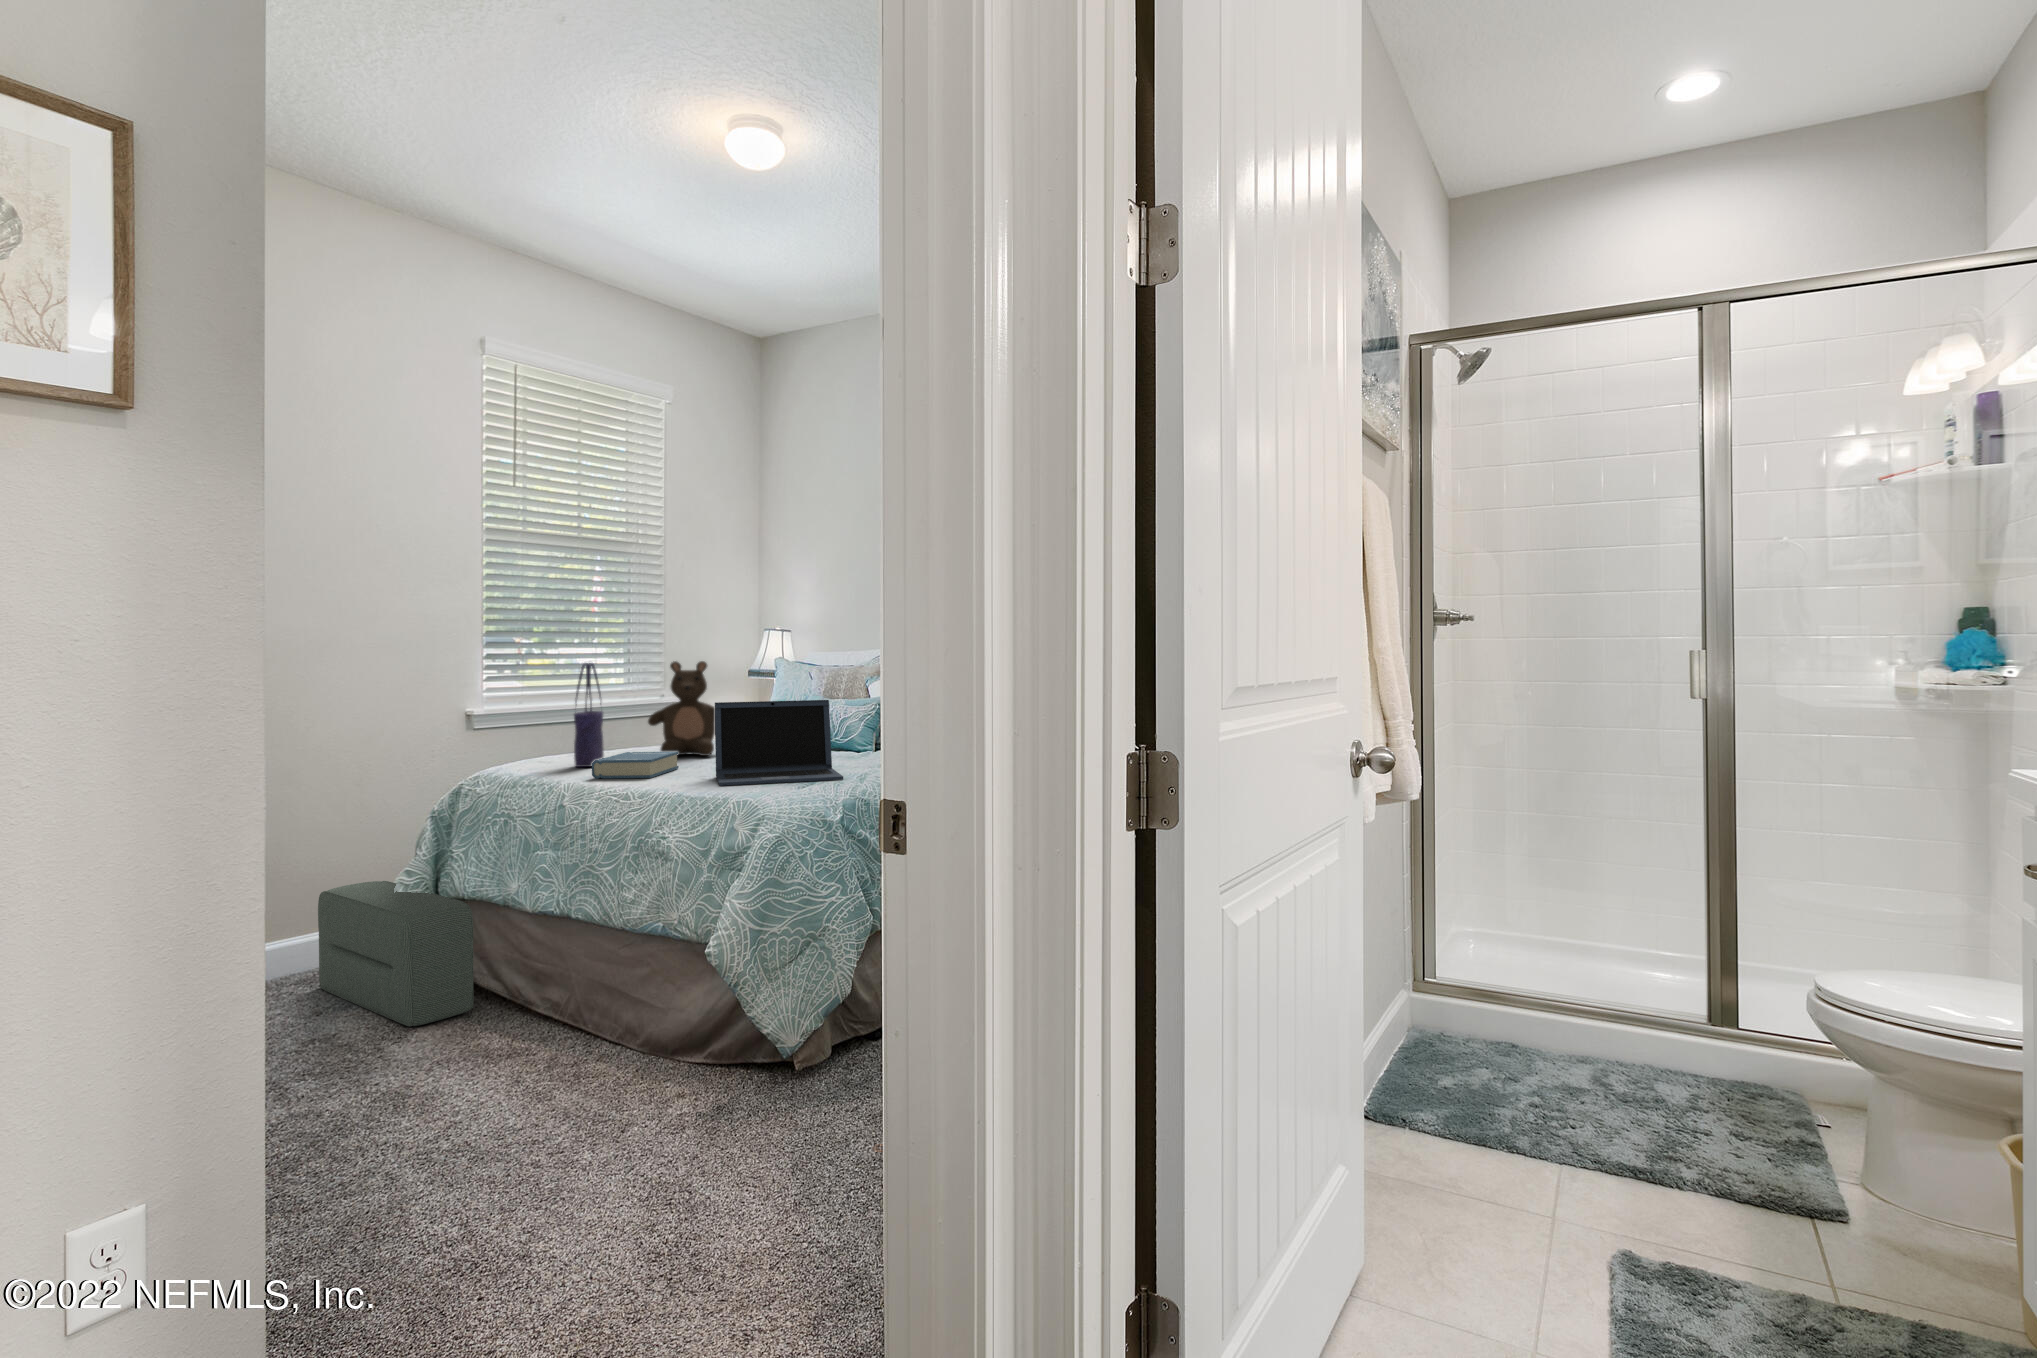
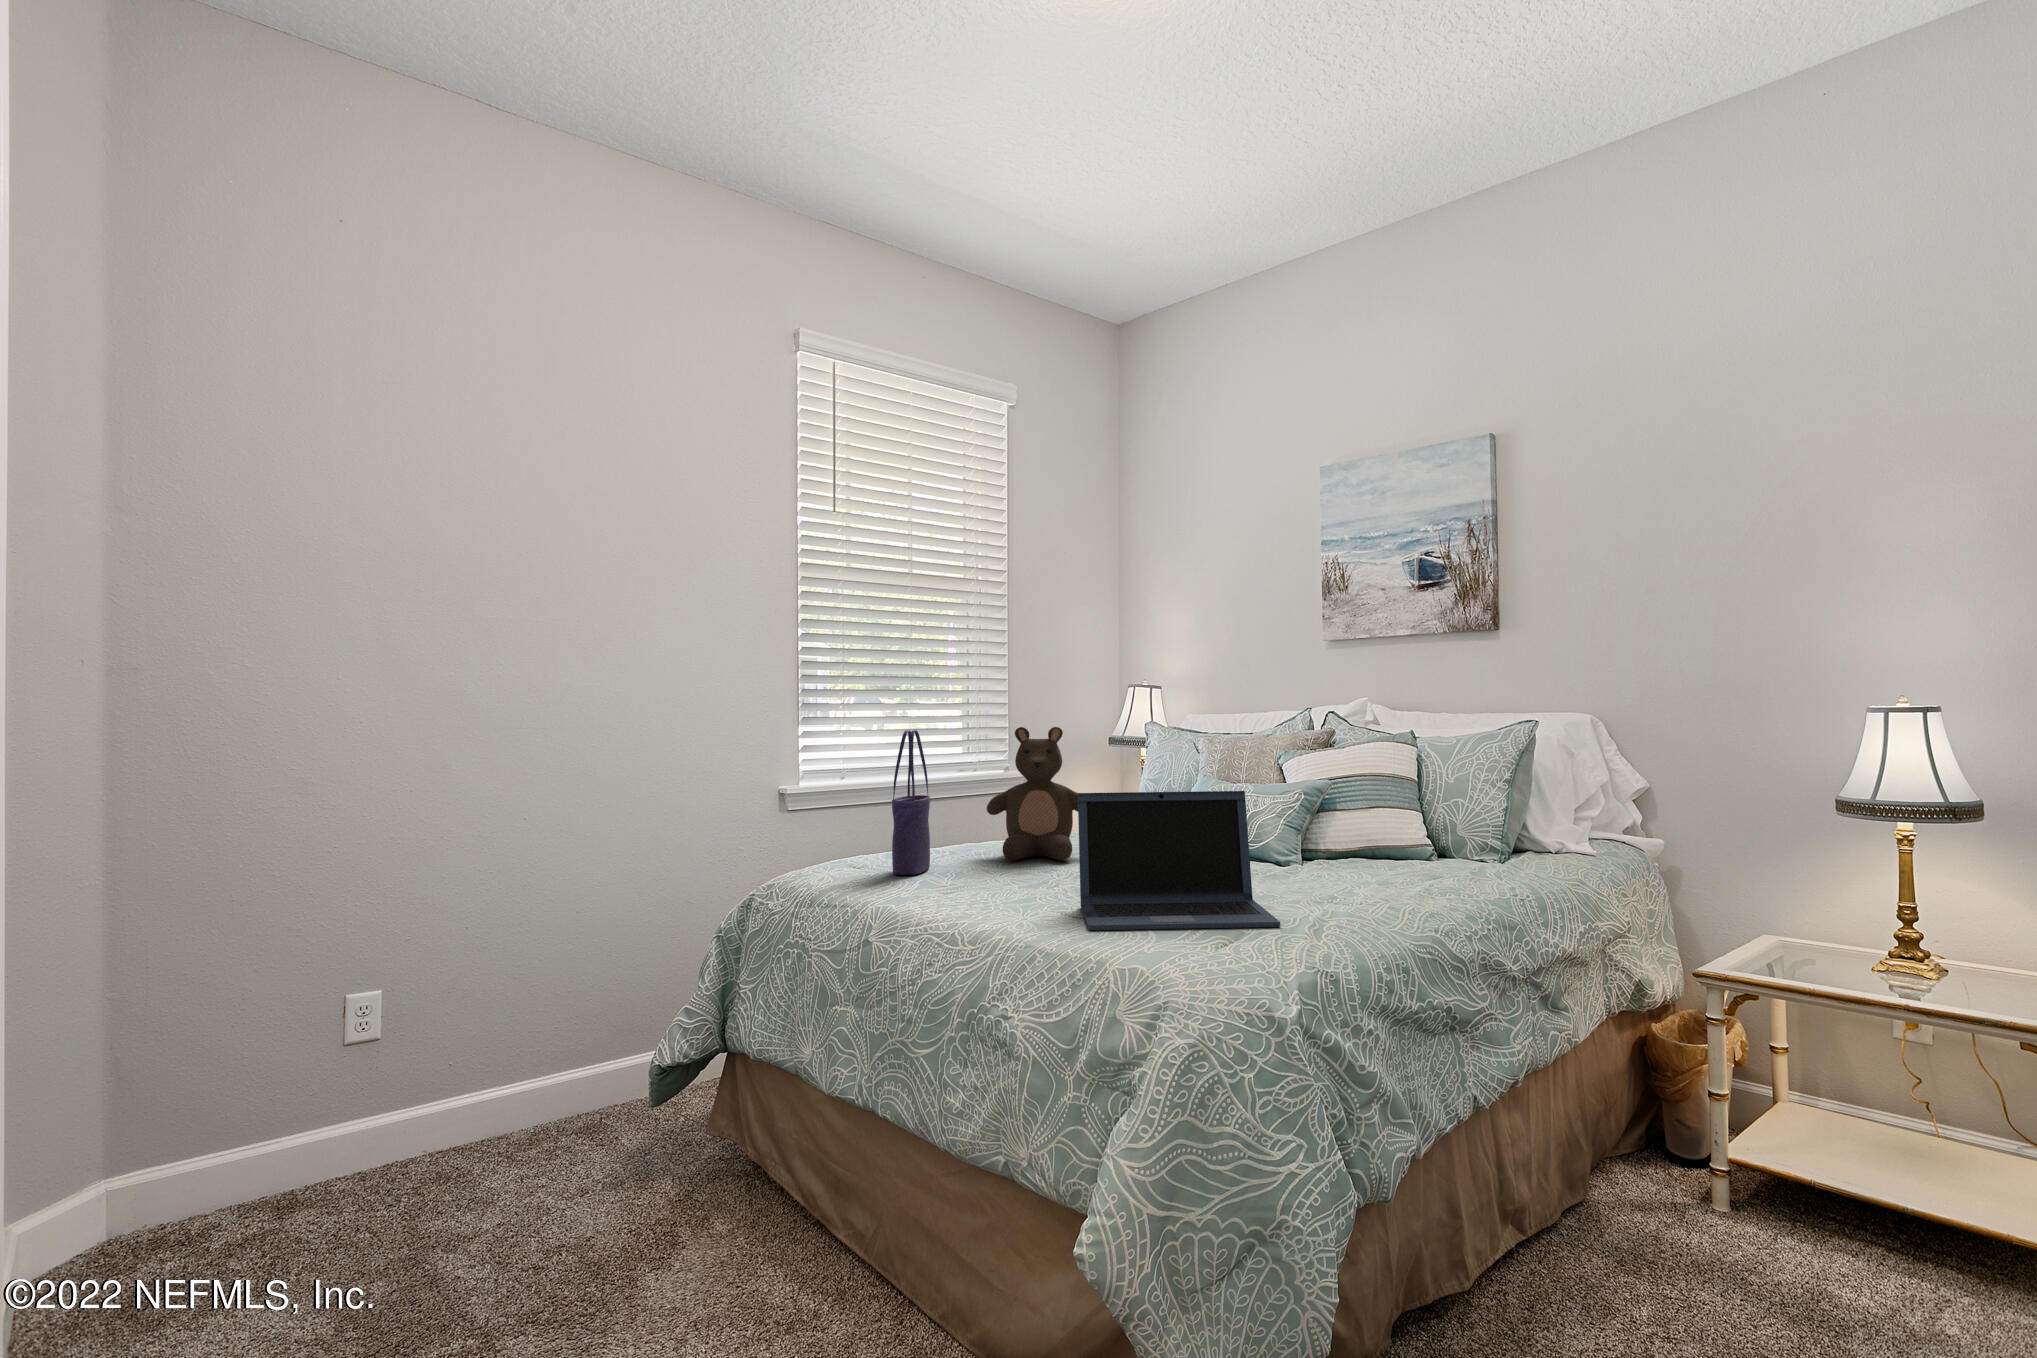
hardback book: present [592,752,679,779] -> none [910,858,1027,904]
pouf: present [318,881,474,1027] -> none [593,1012,757,1244]

